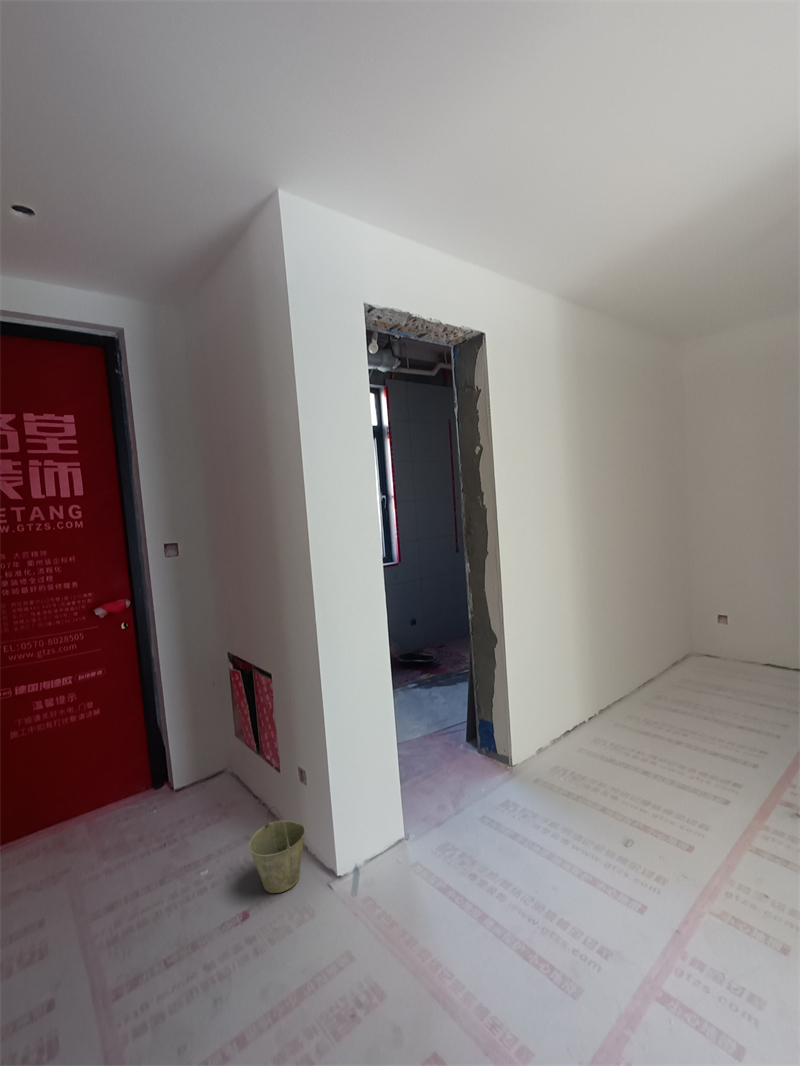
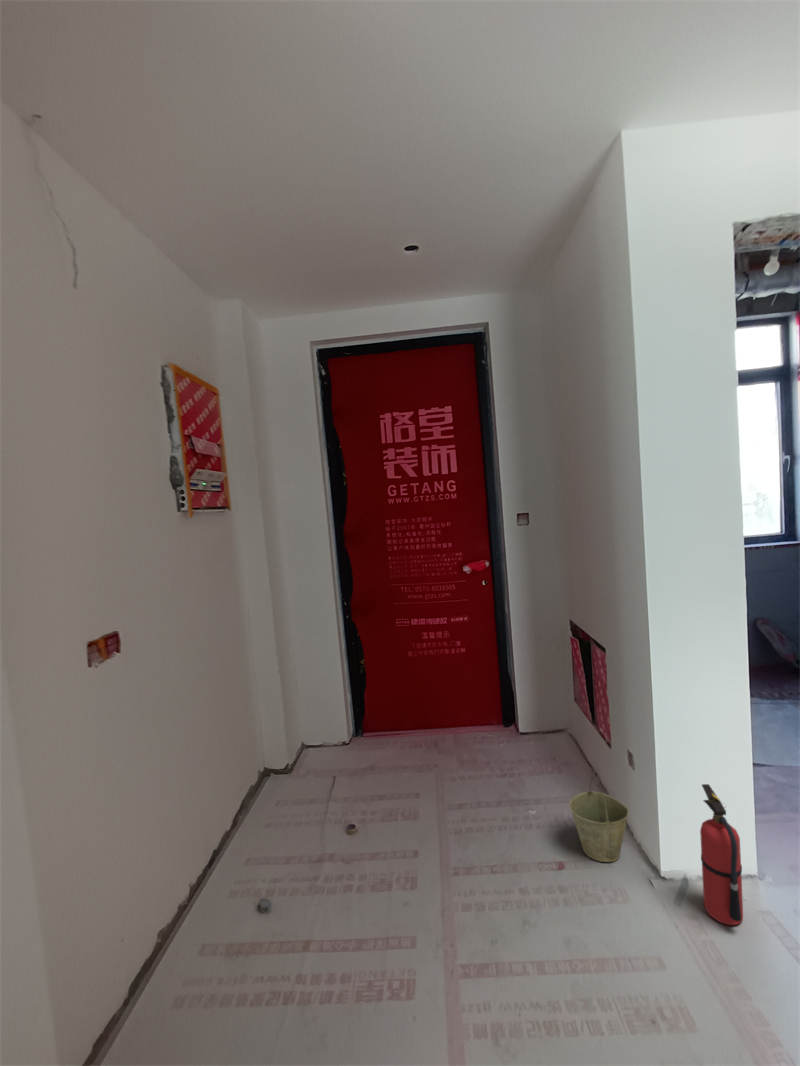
fire extinguisher: none [365,774,400,891] -> present [700,784,743,925]

